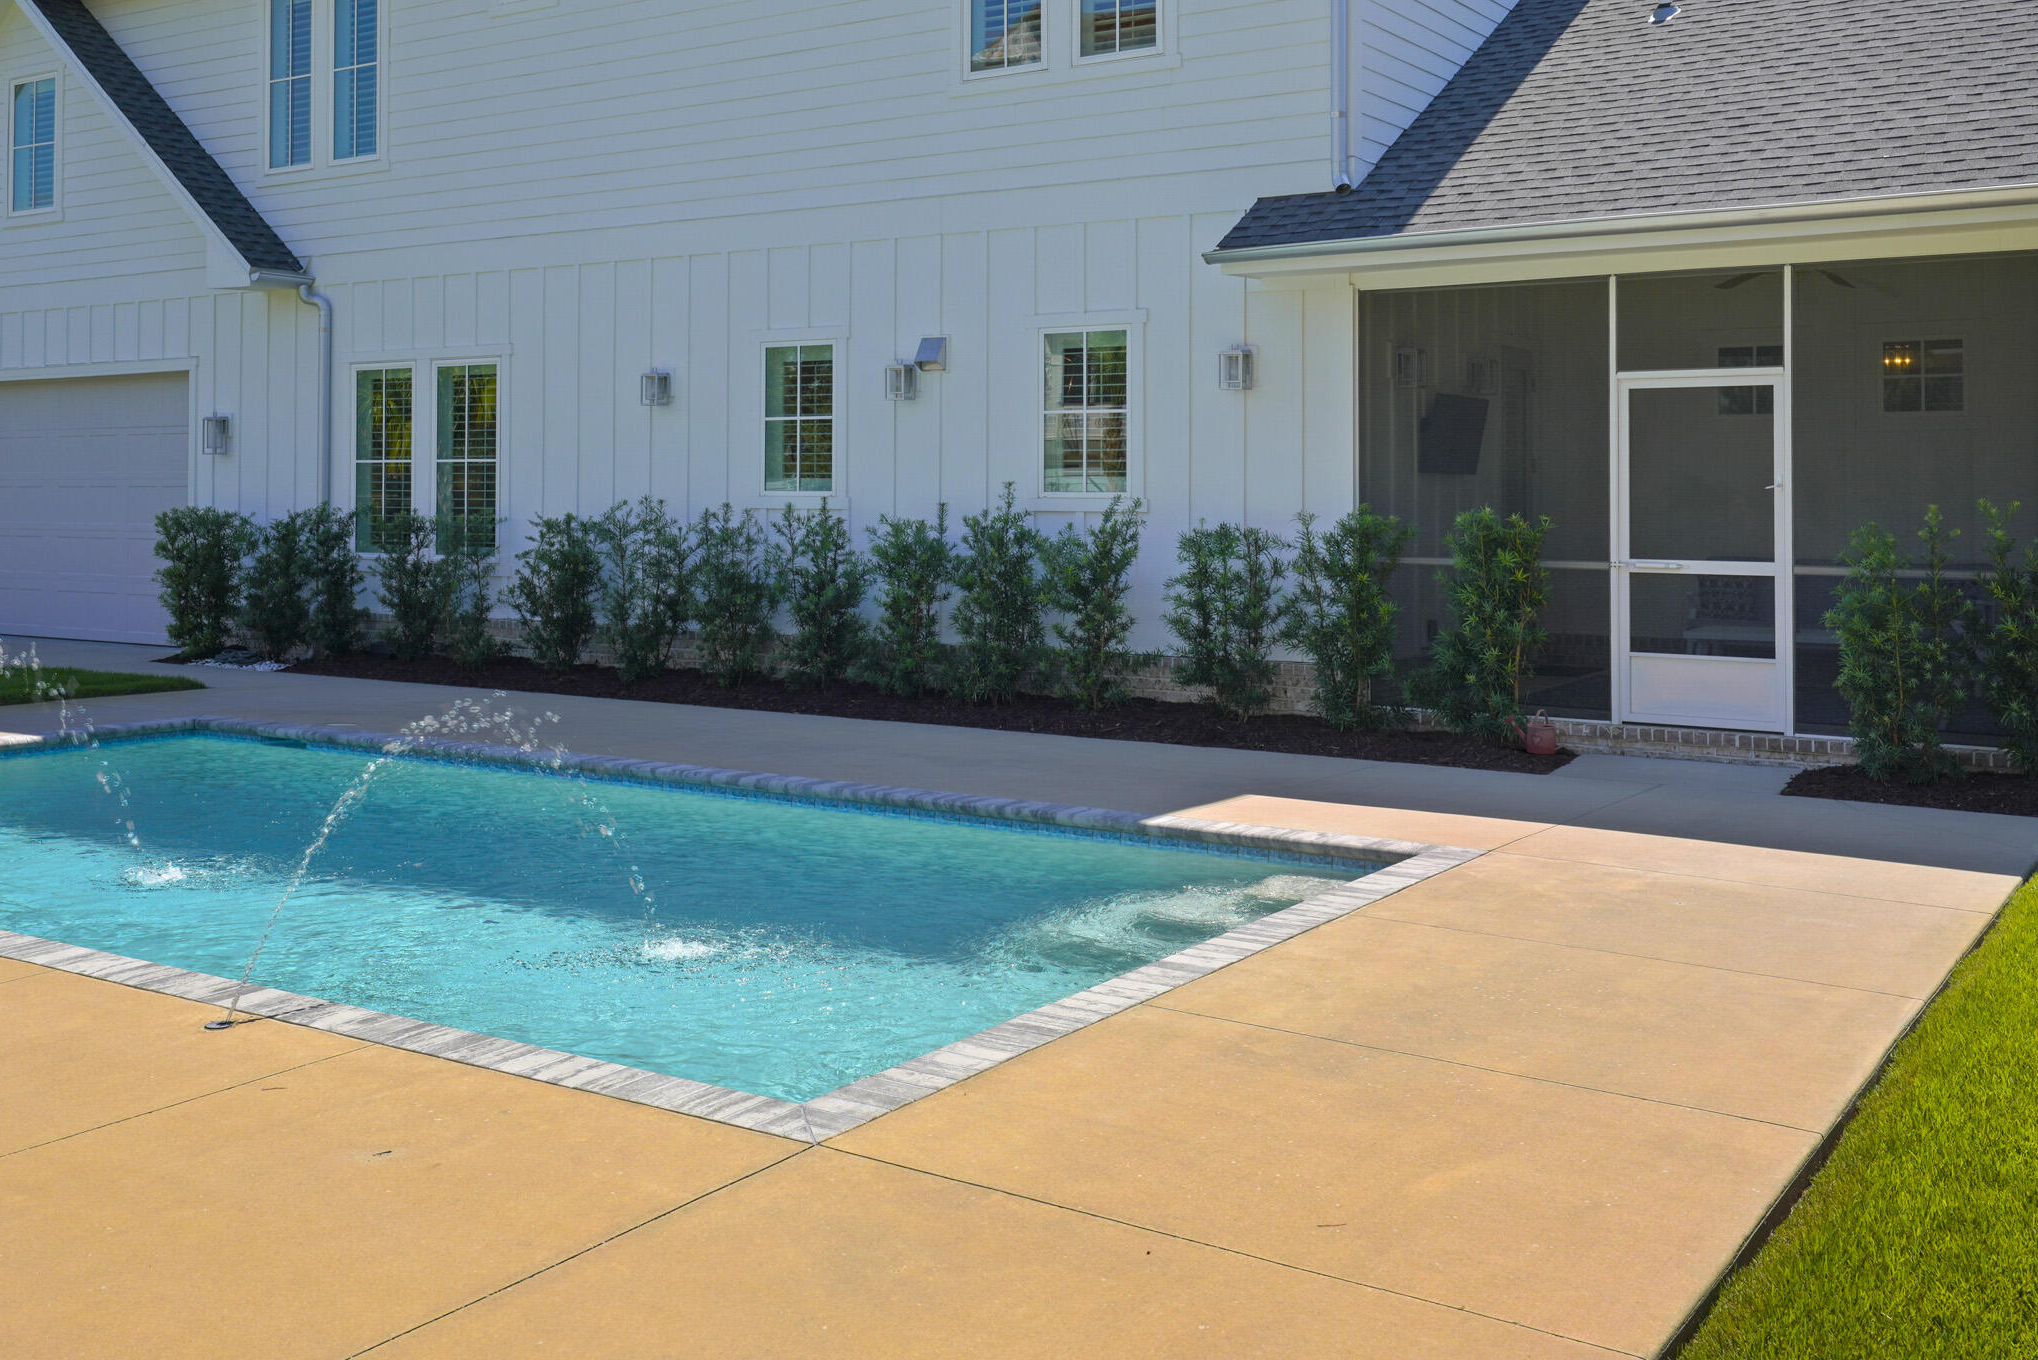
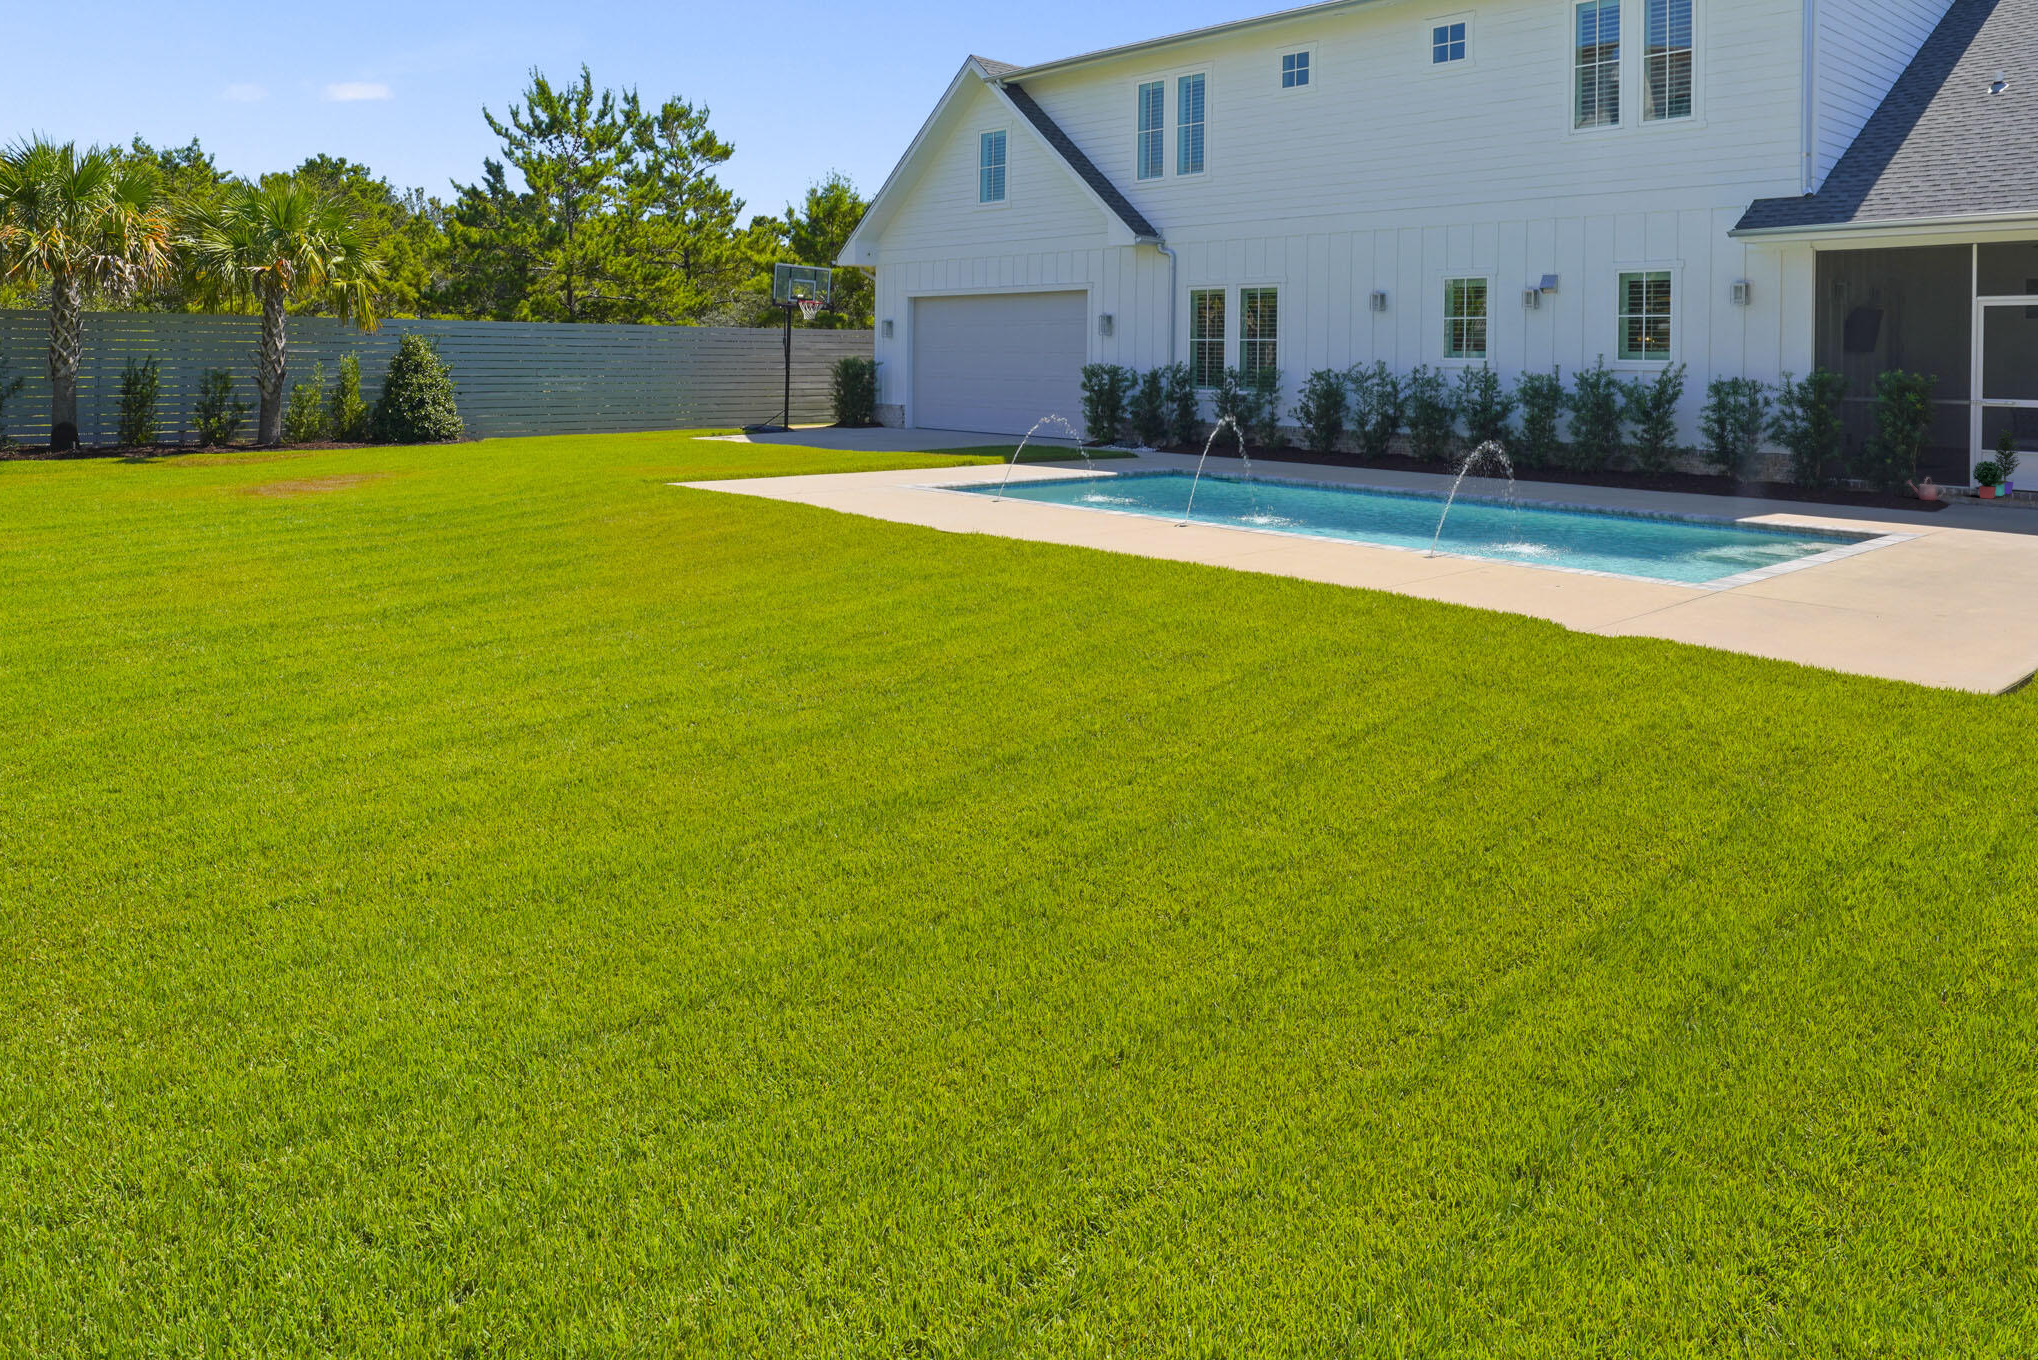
potted plant: none [1618,612,1704,747] -> present [1972,429,2020,499]

